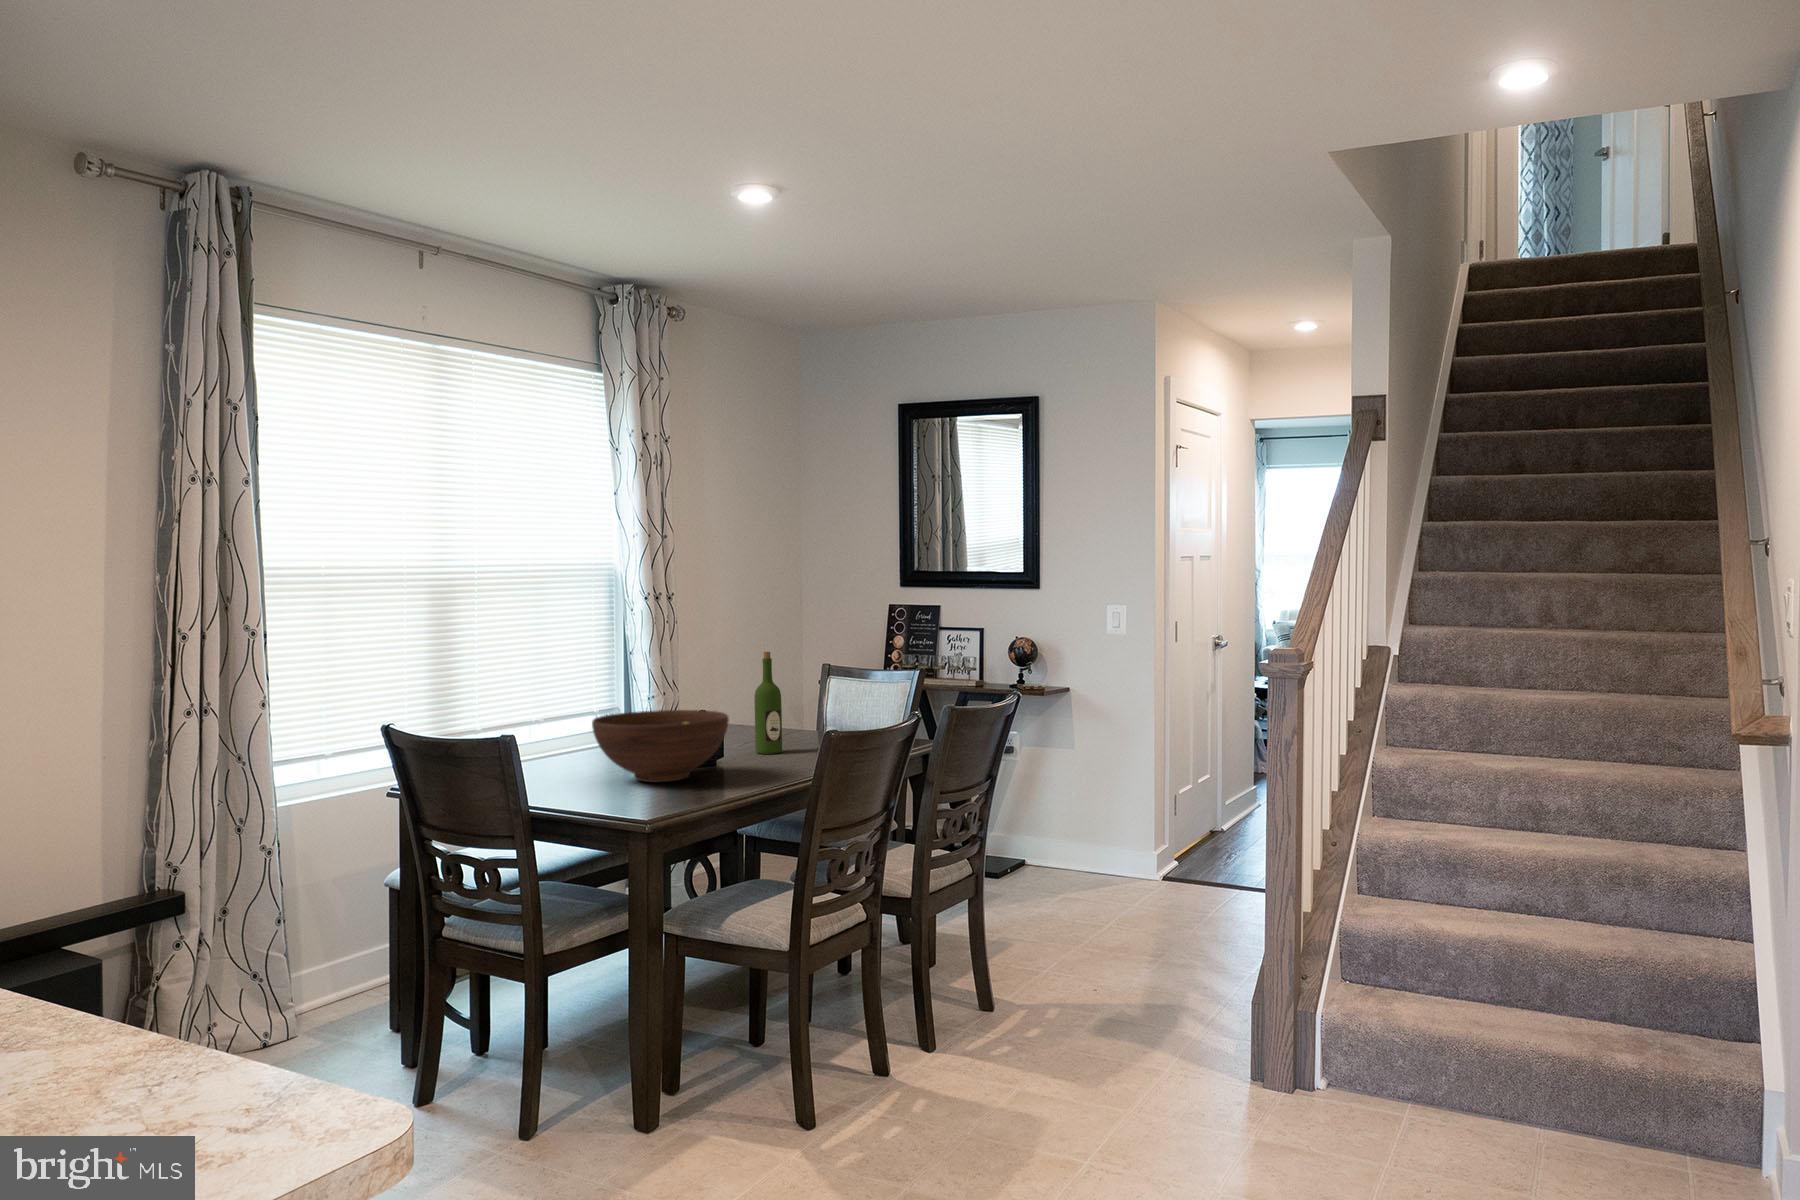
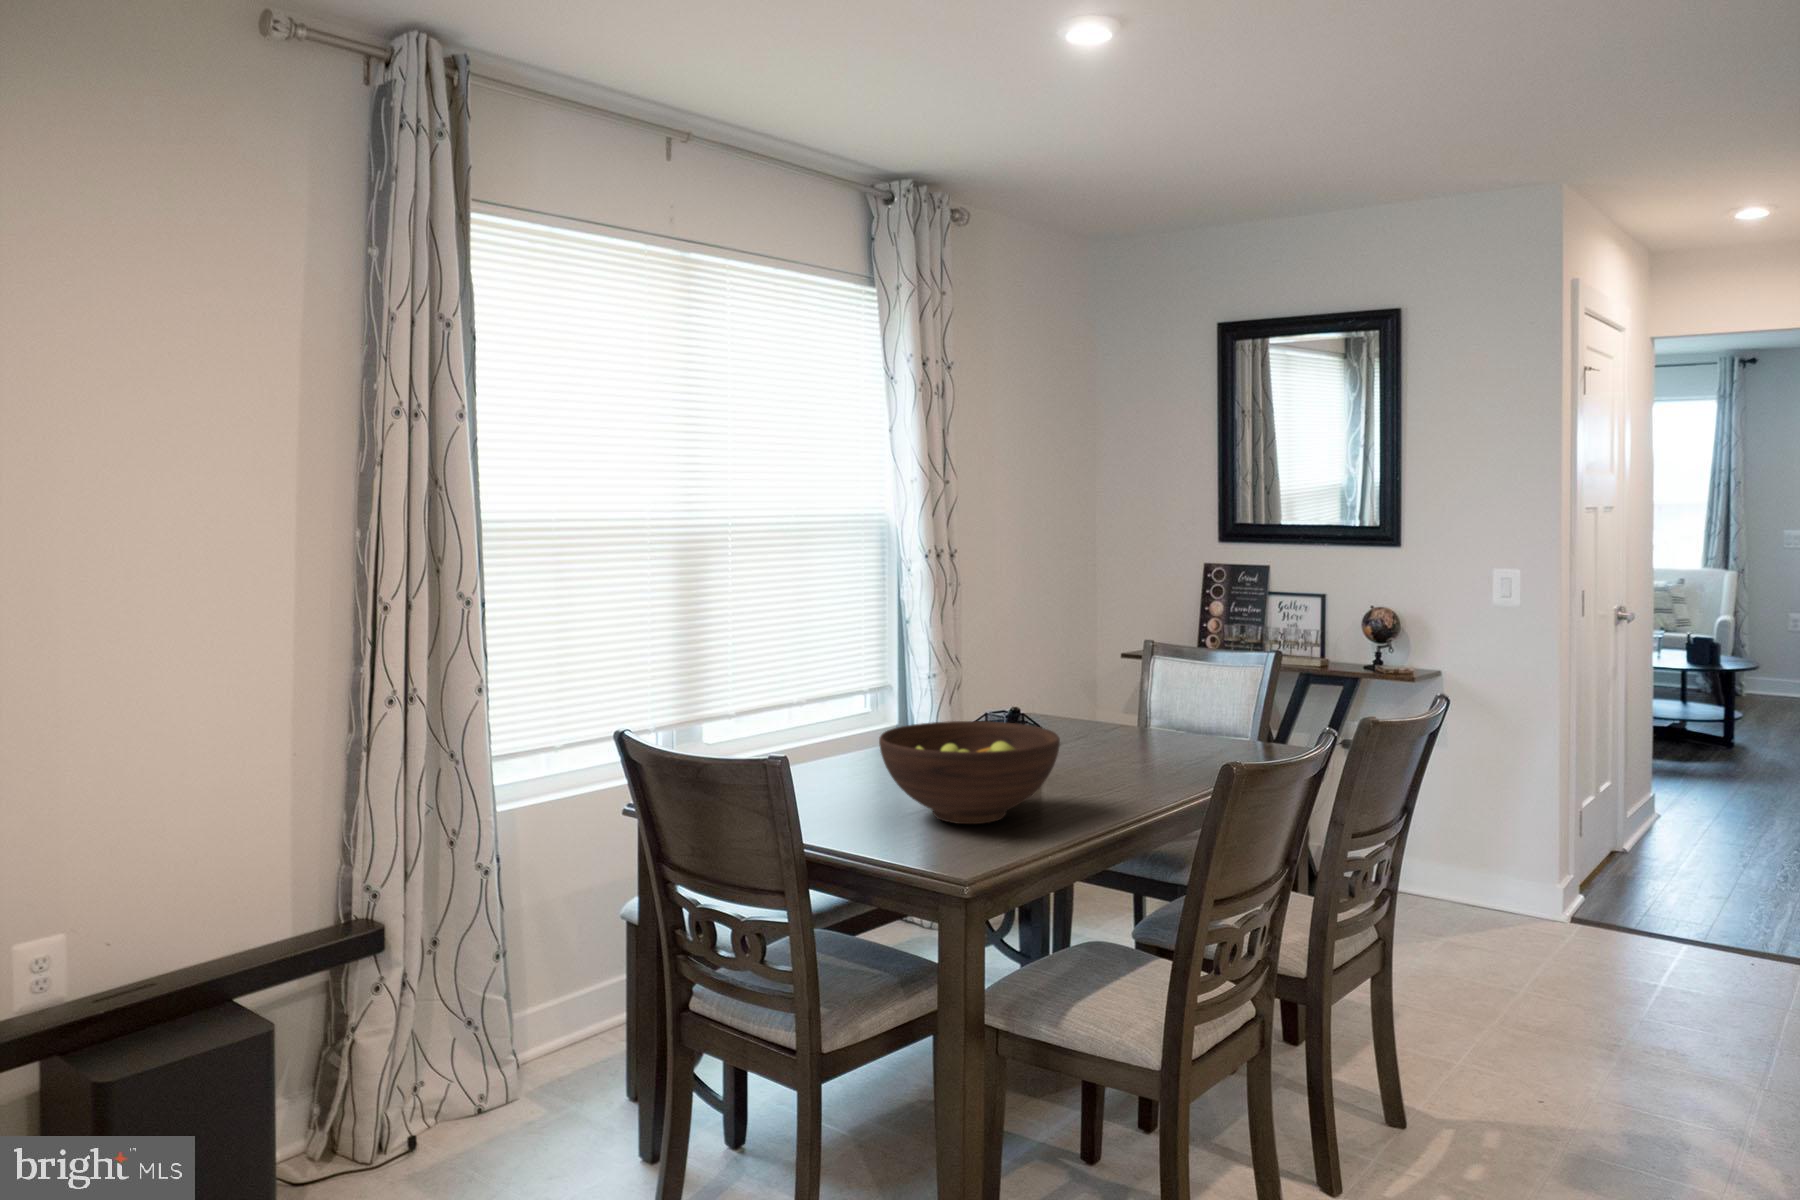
wine bottle: present [754,652,782,754] -> none [1079,642,1114,775]

